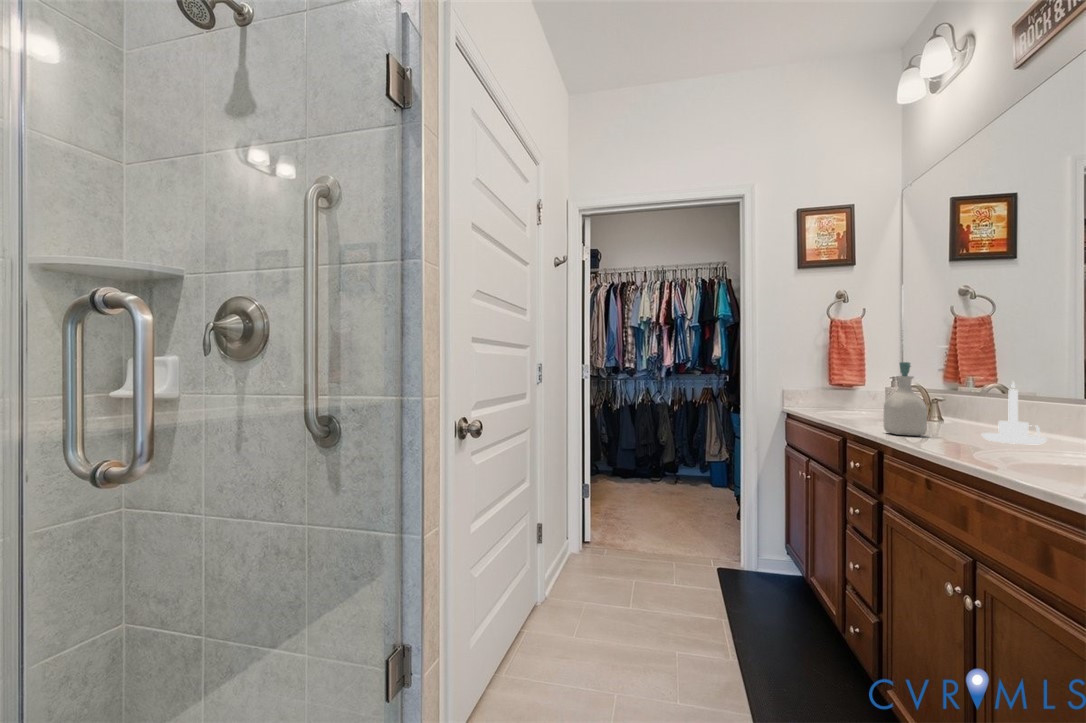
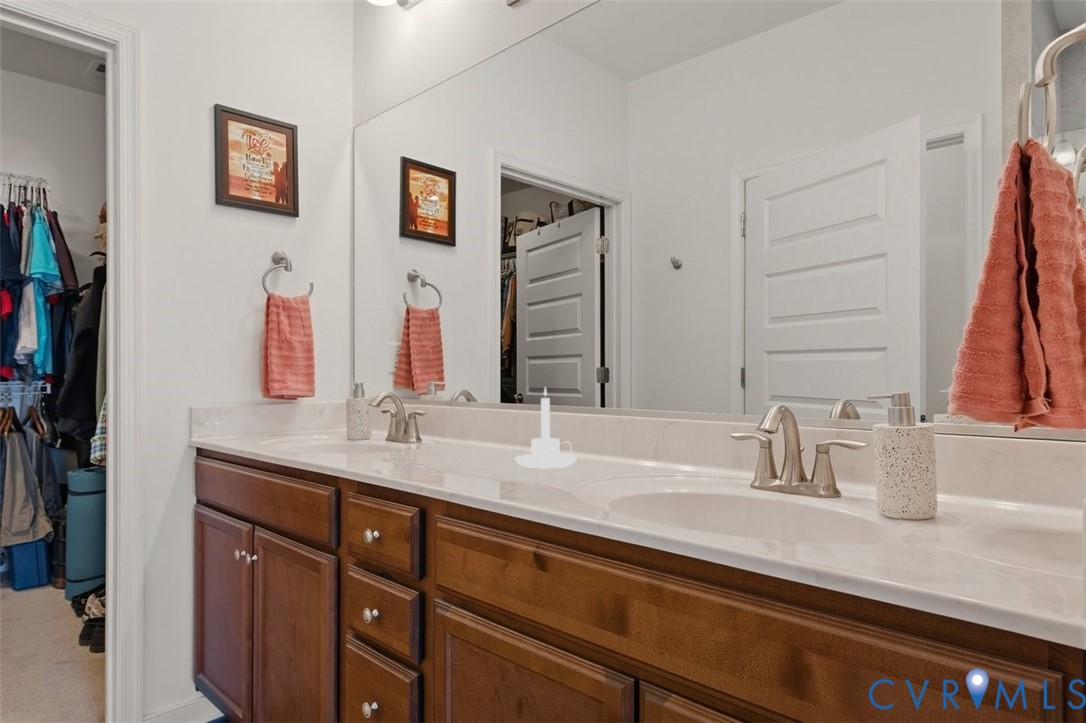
soap bottle: present [884,362,927,436] -> none [408,362,467,477]

